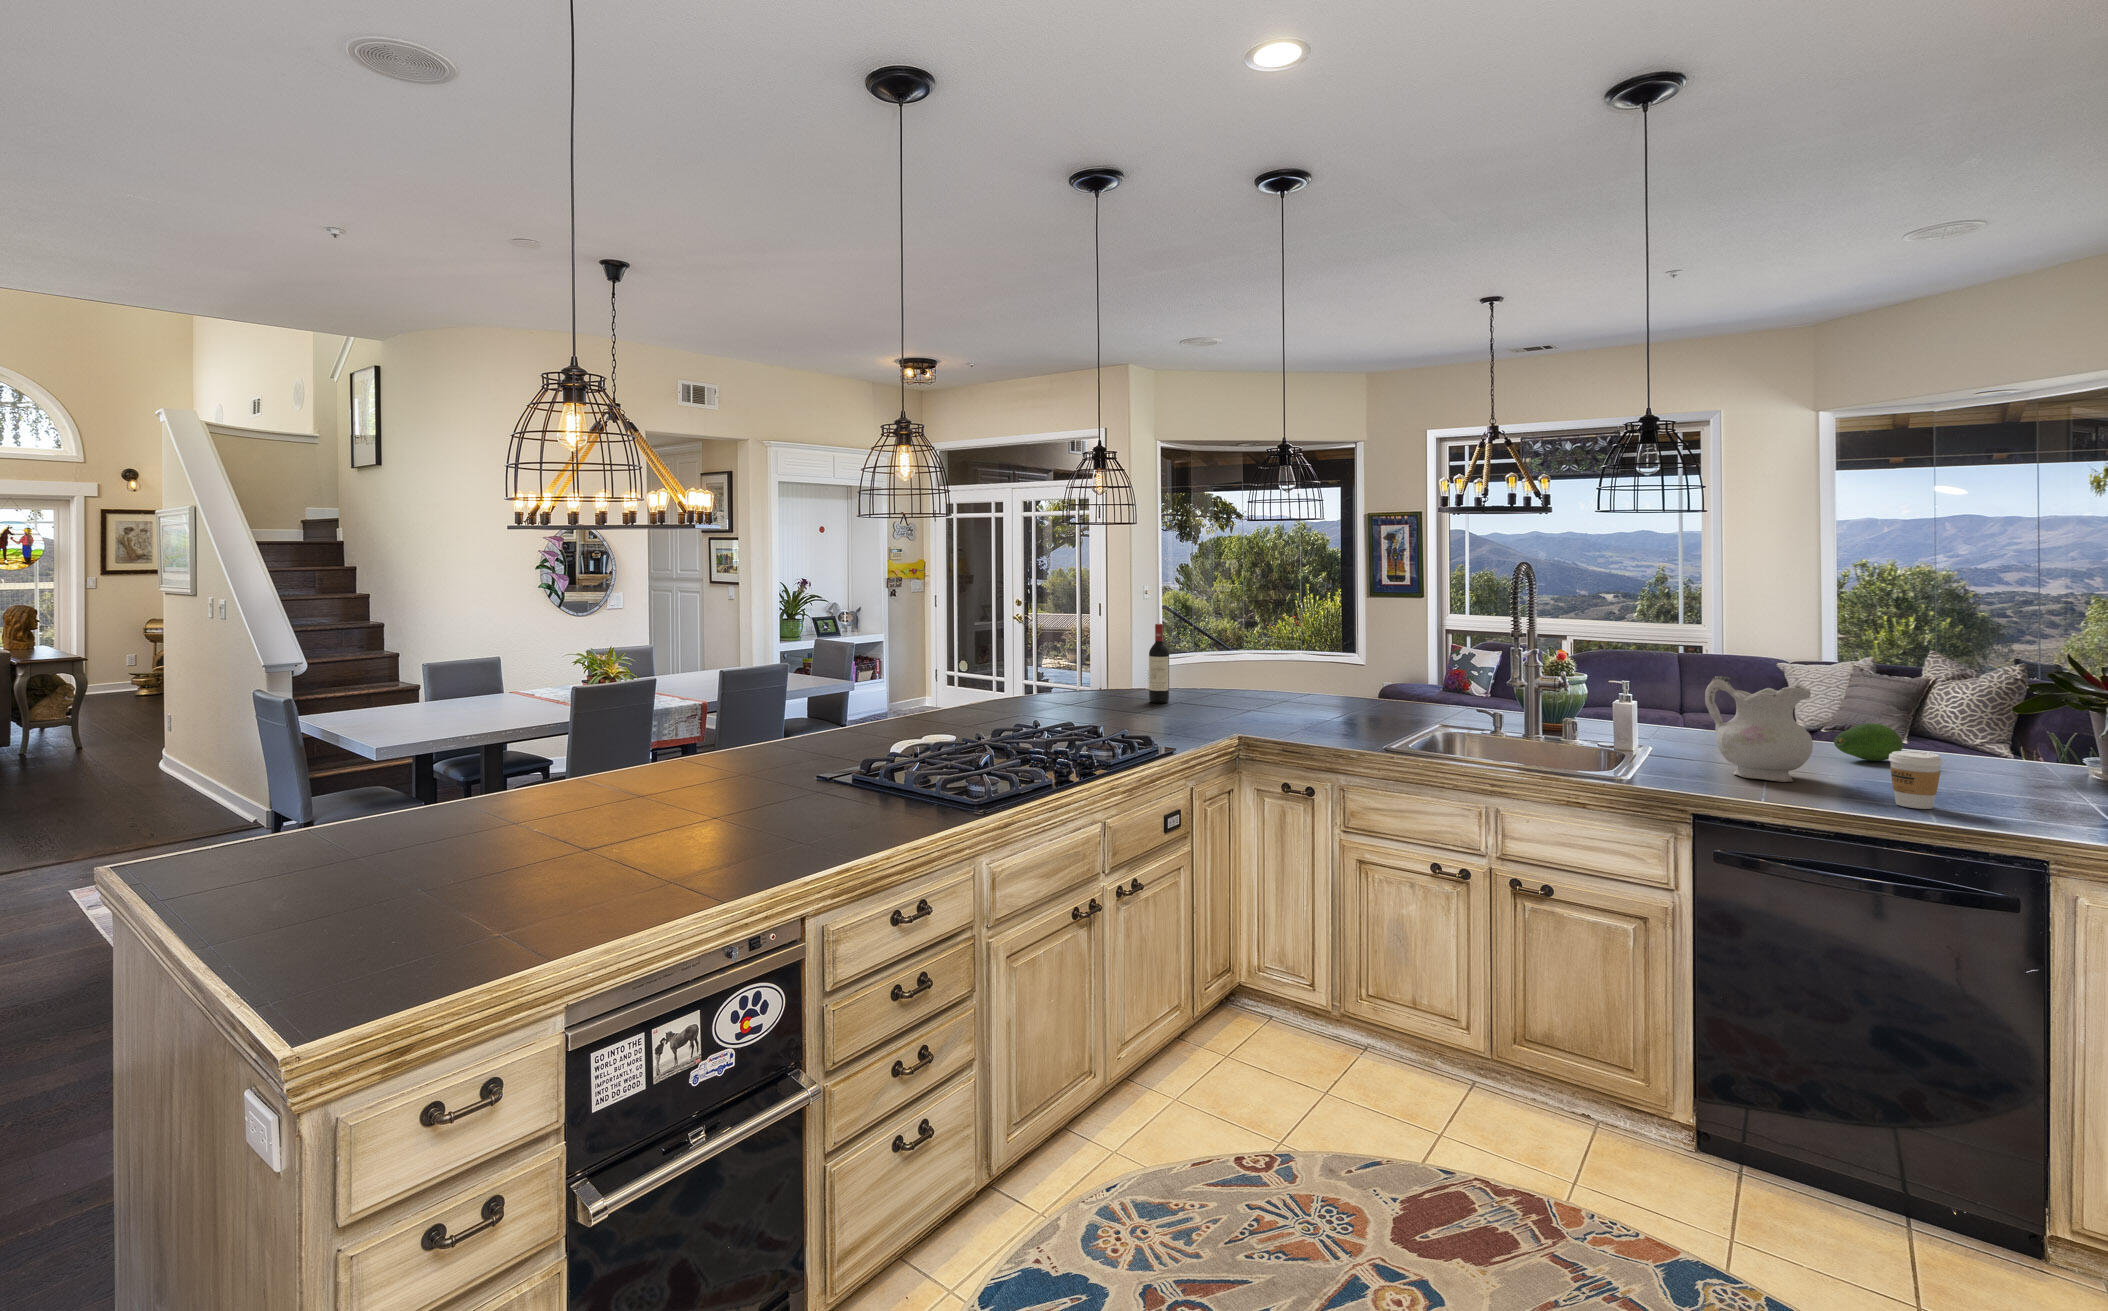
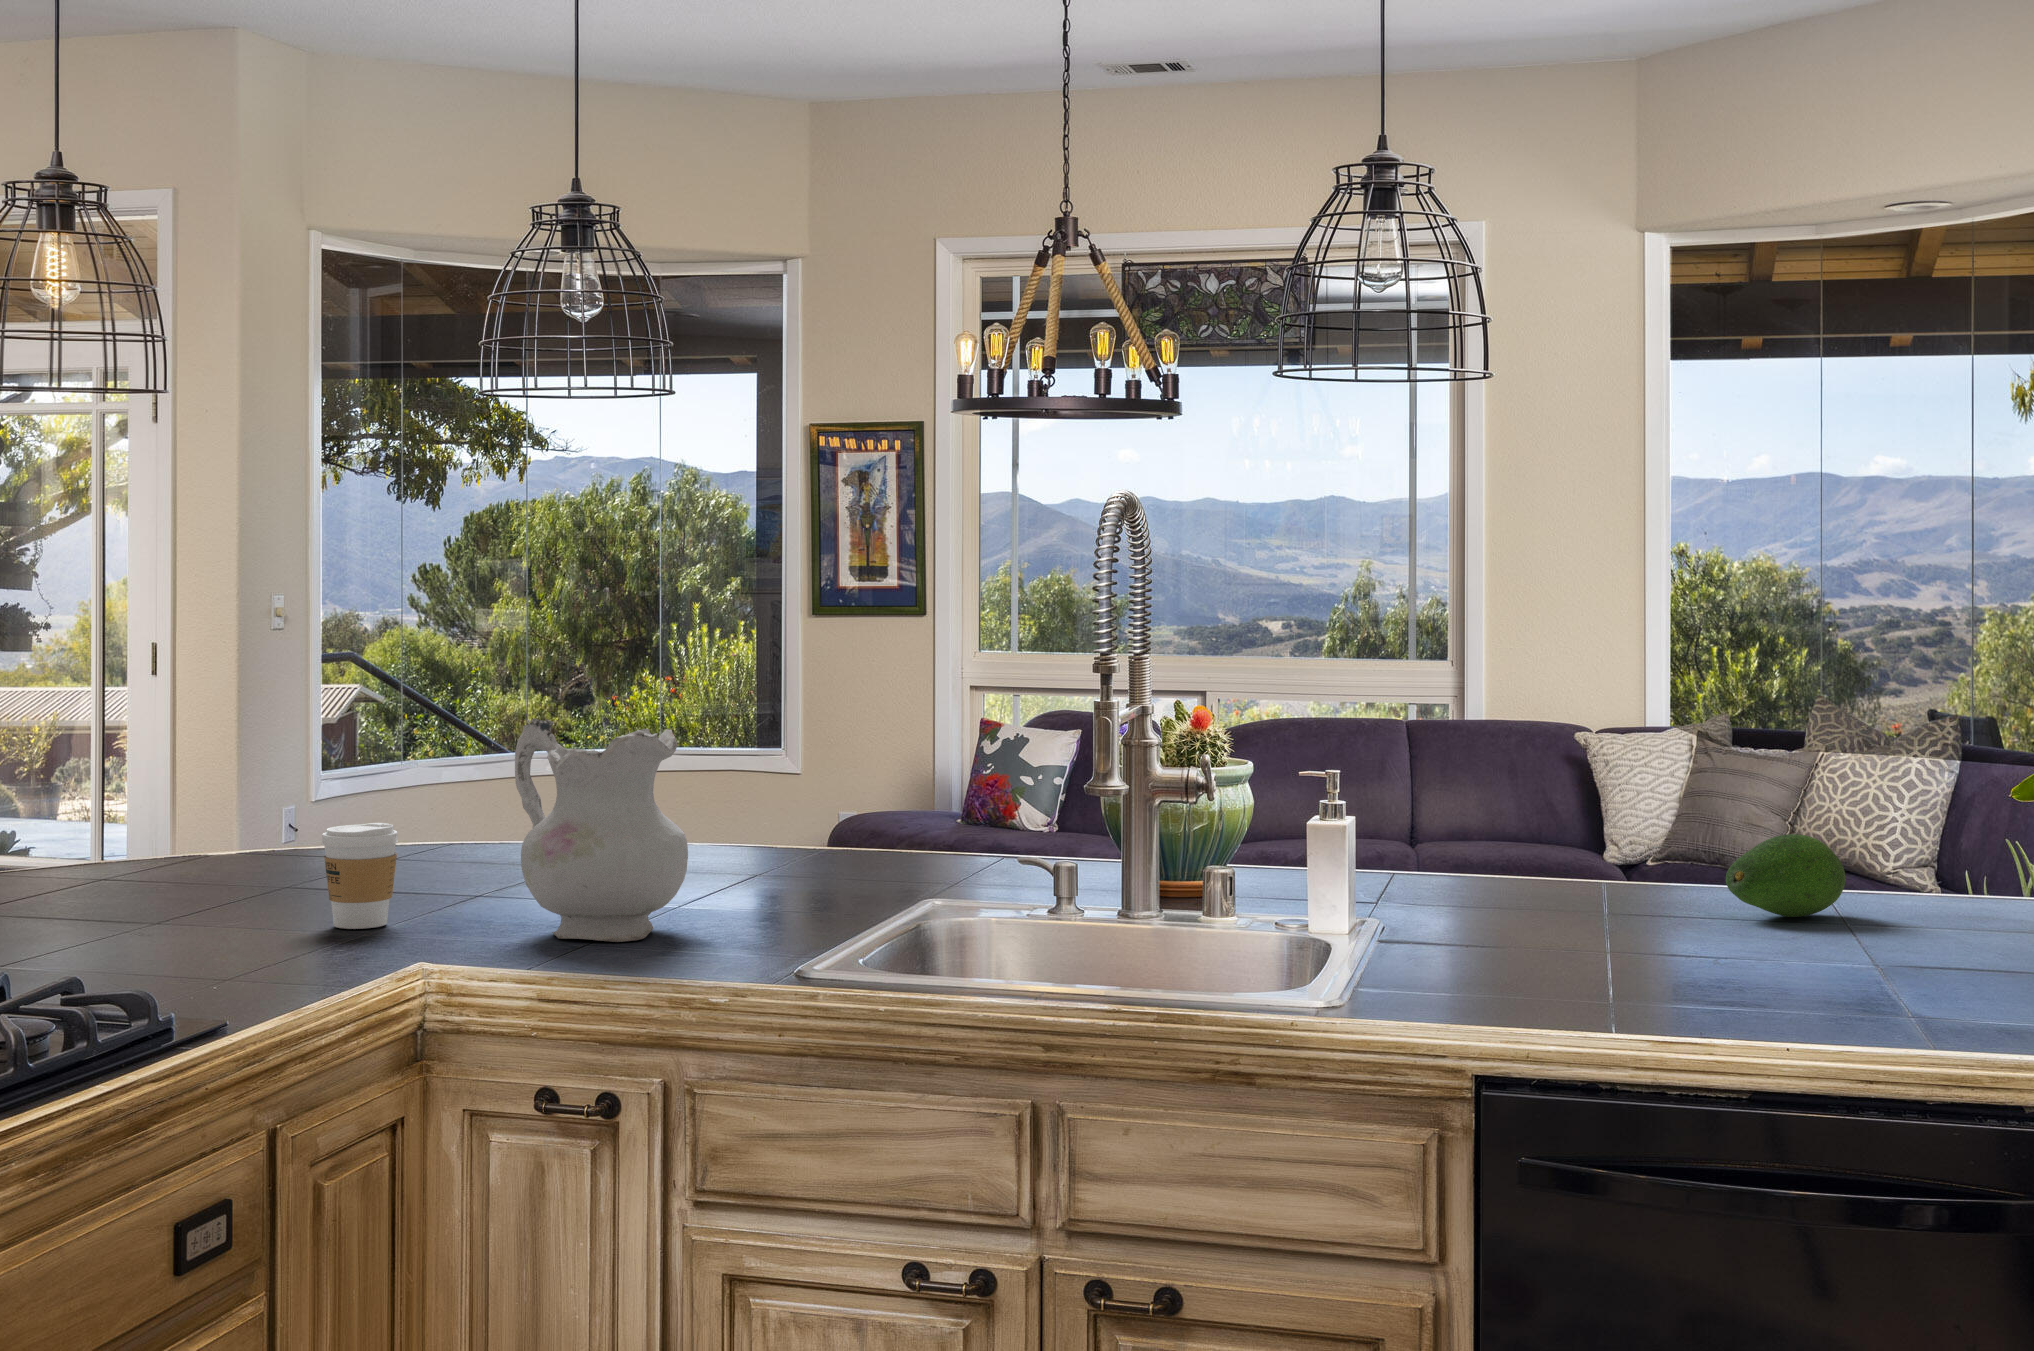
wine bottle: present [1149,624,1169,703] -> none [216,657,272,873]
ceramic pitcher: present [1705,676,1813,782] -> present [515,719,688,942]
coffee cup: present [1889,751,1942,809] -> present [322,823,398,929]

